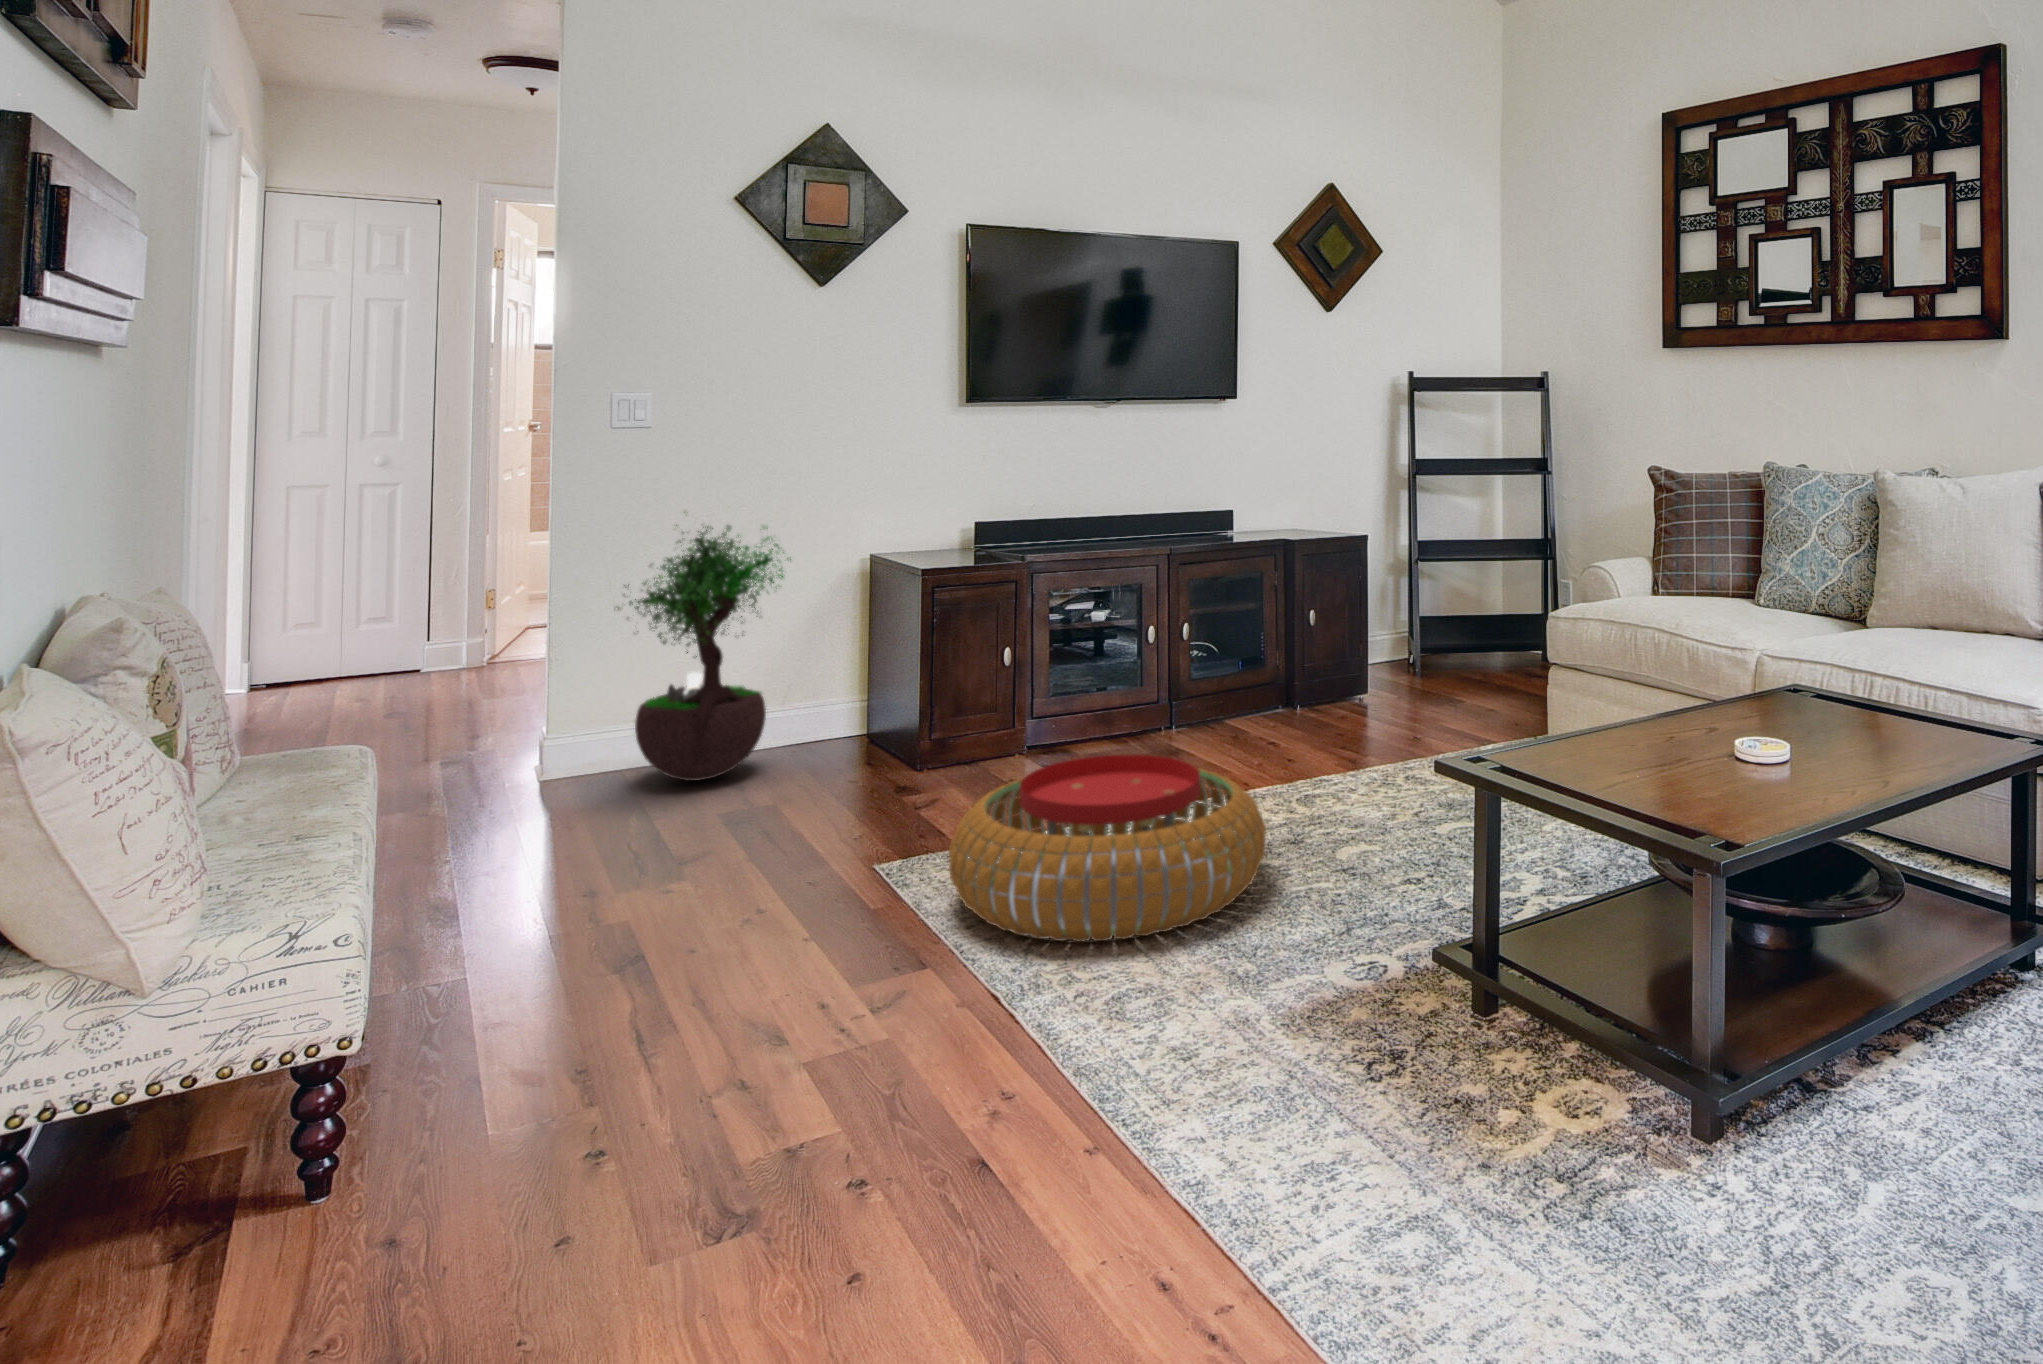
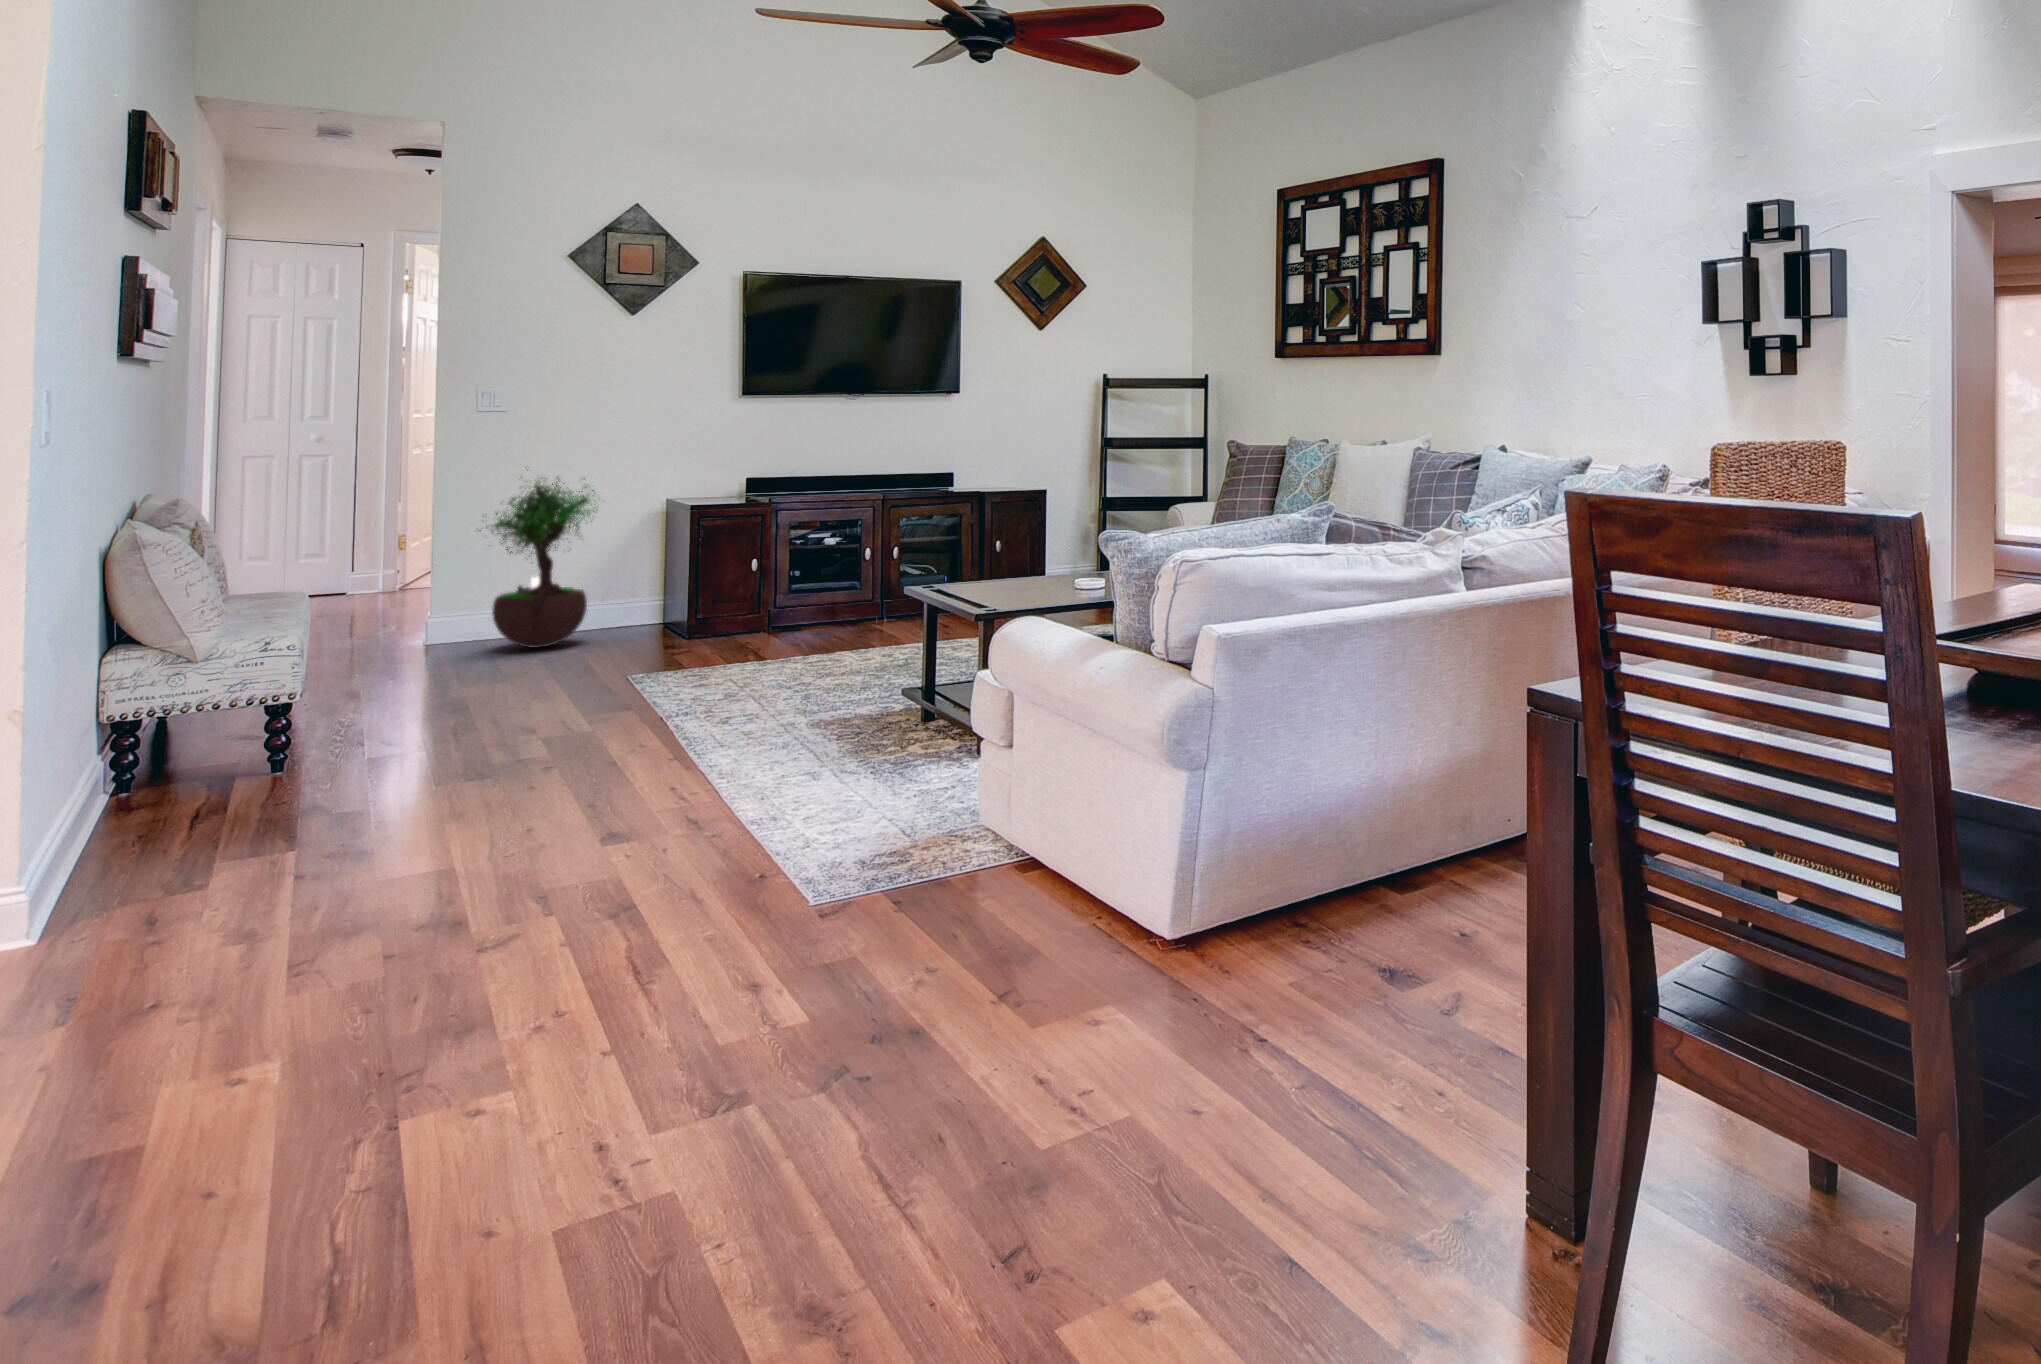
pouf: present [949,754,1266,942] -> none [665,612,873,704]

